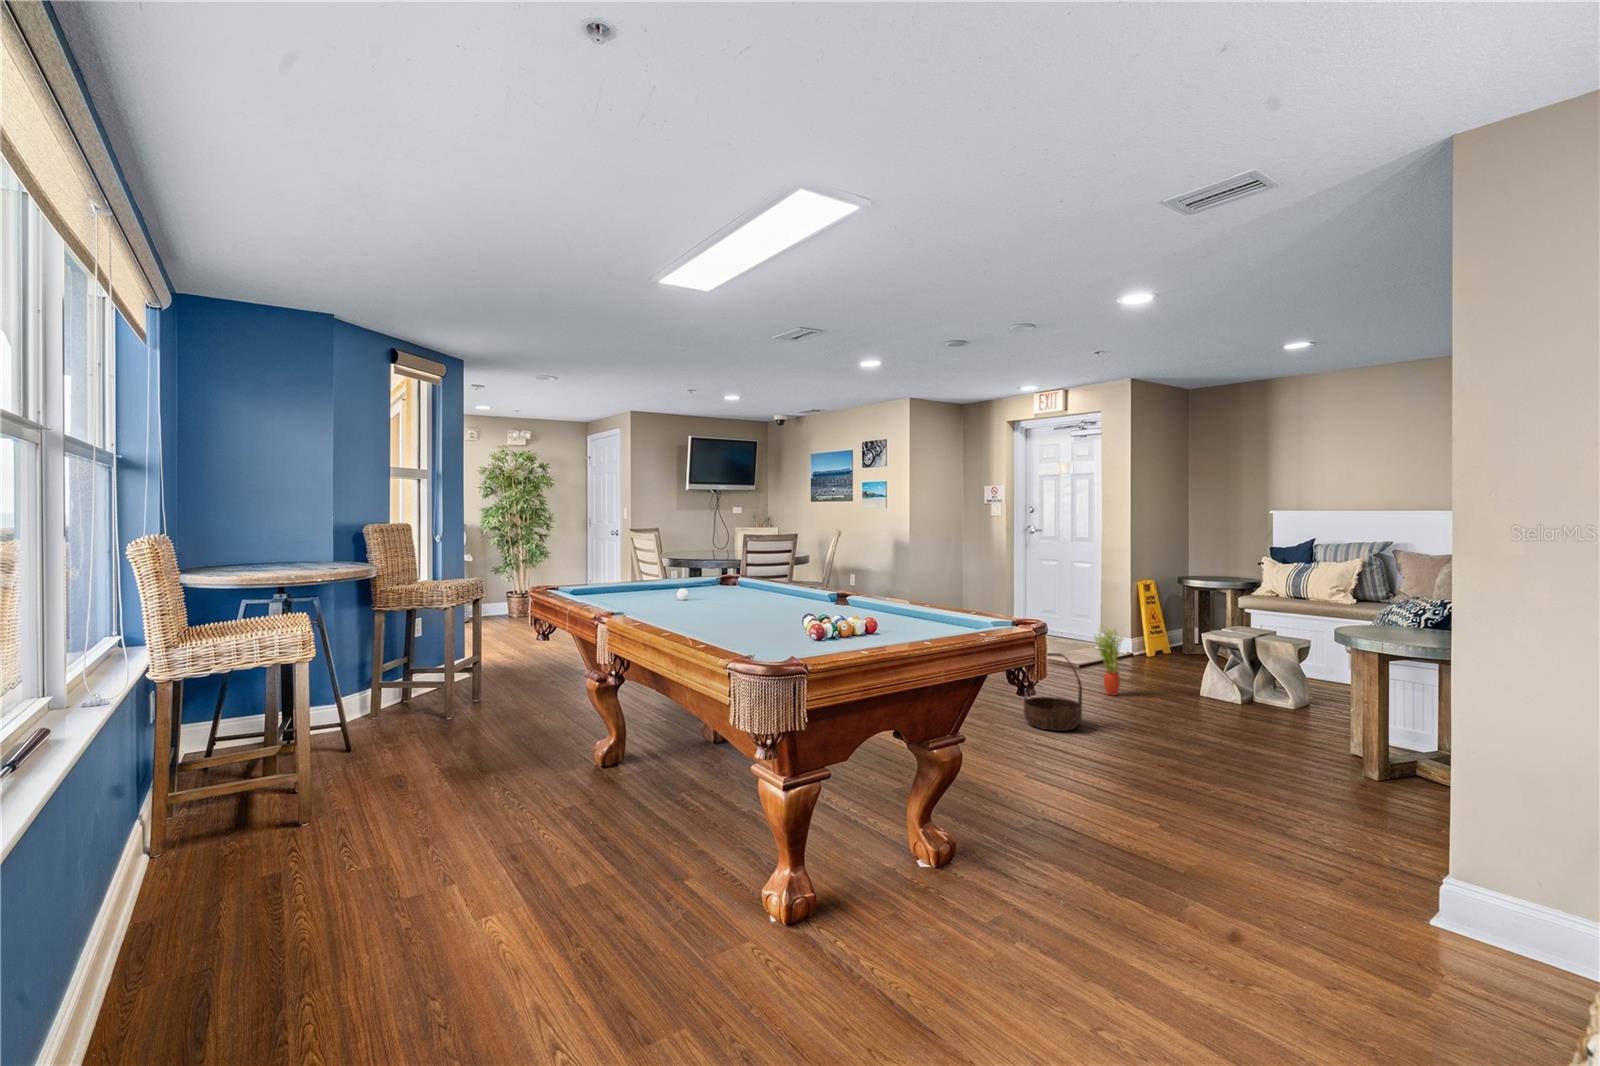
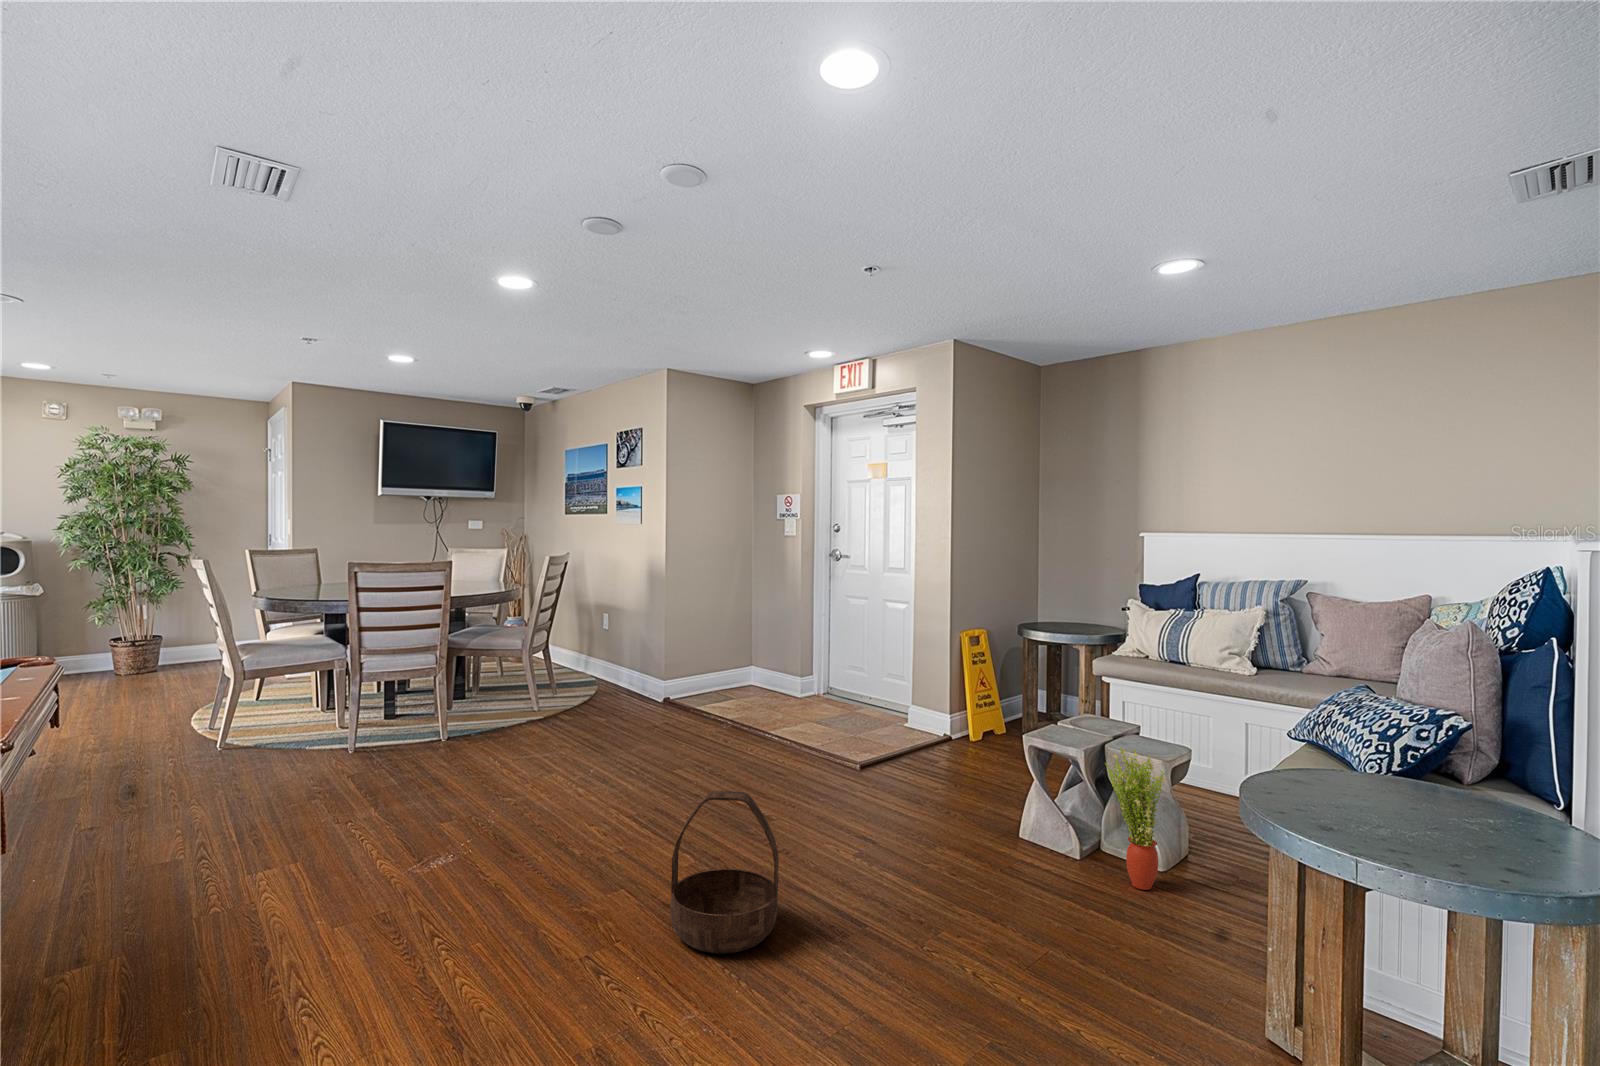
potted plant: present [1095,627,1123,695] -> present [1106,747,1166,890]

